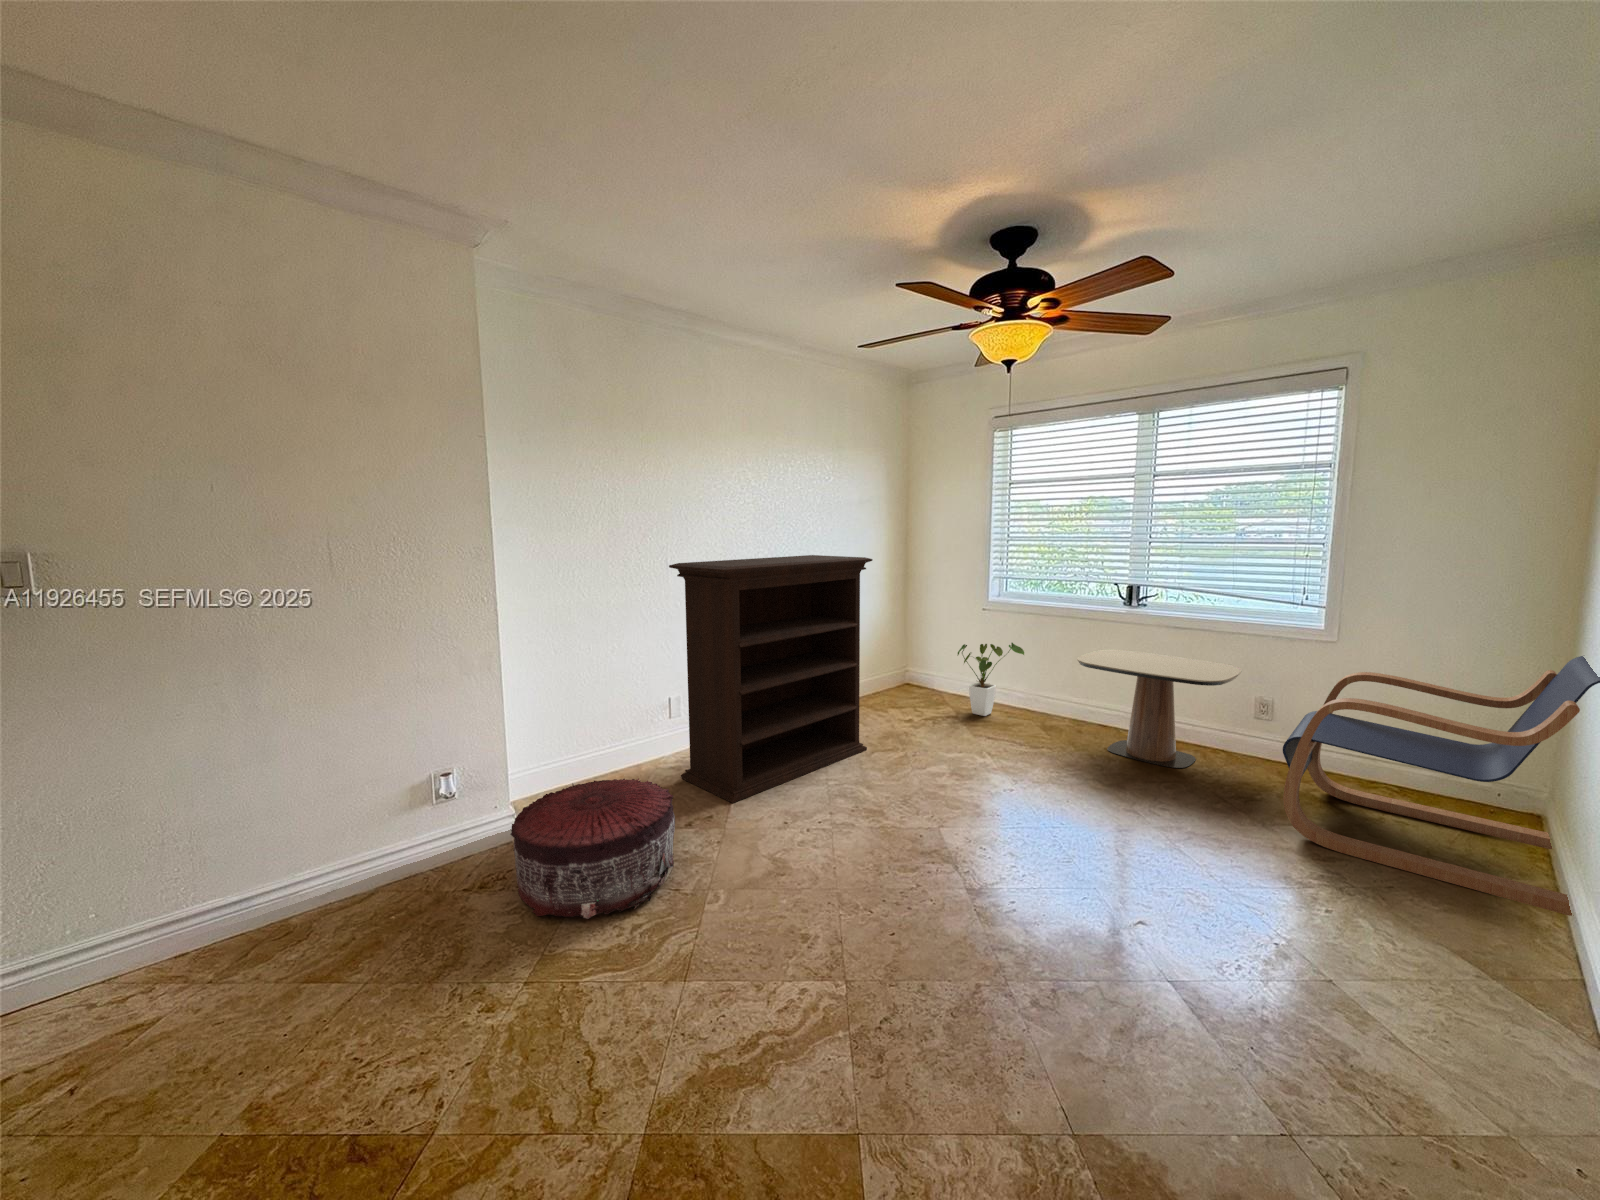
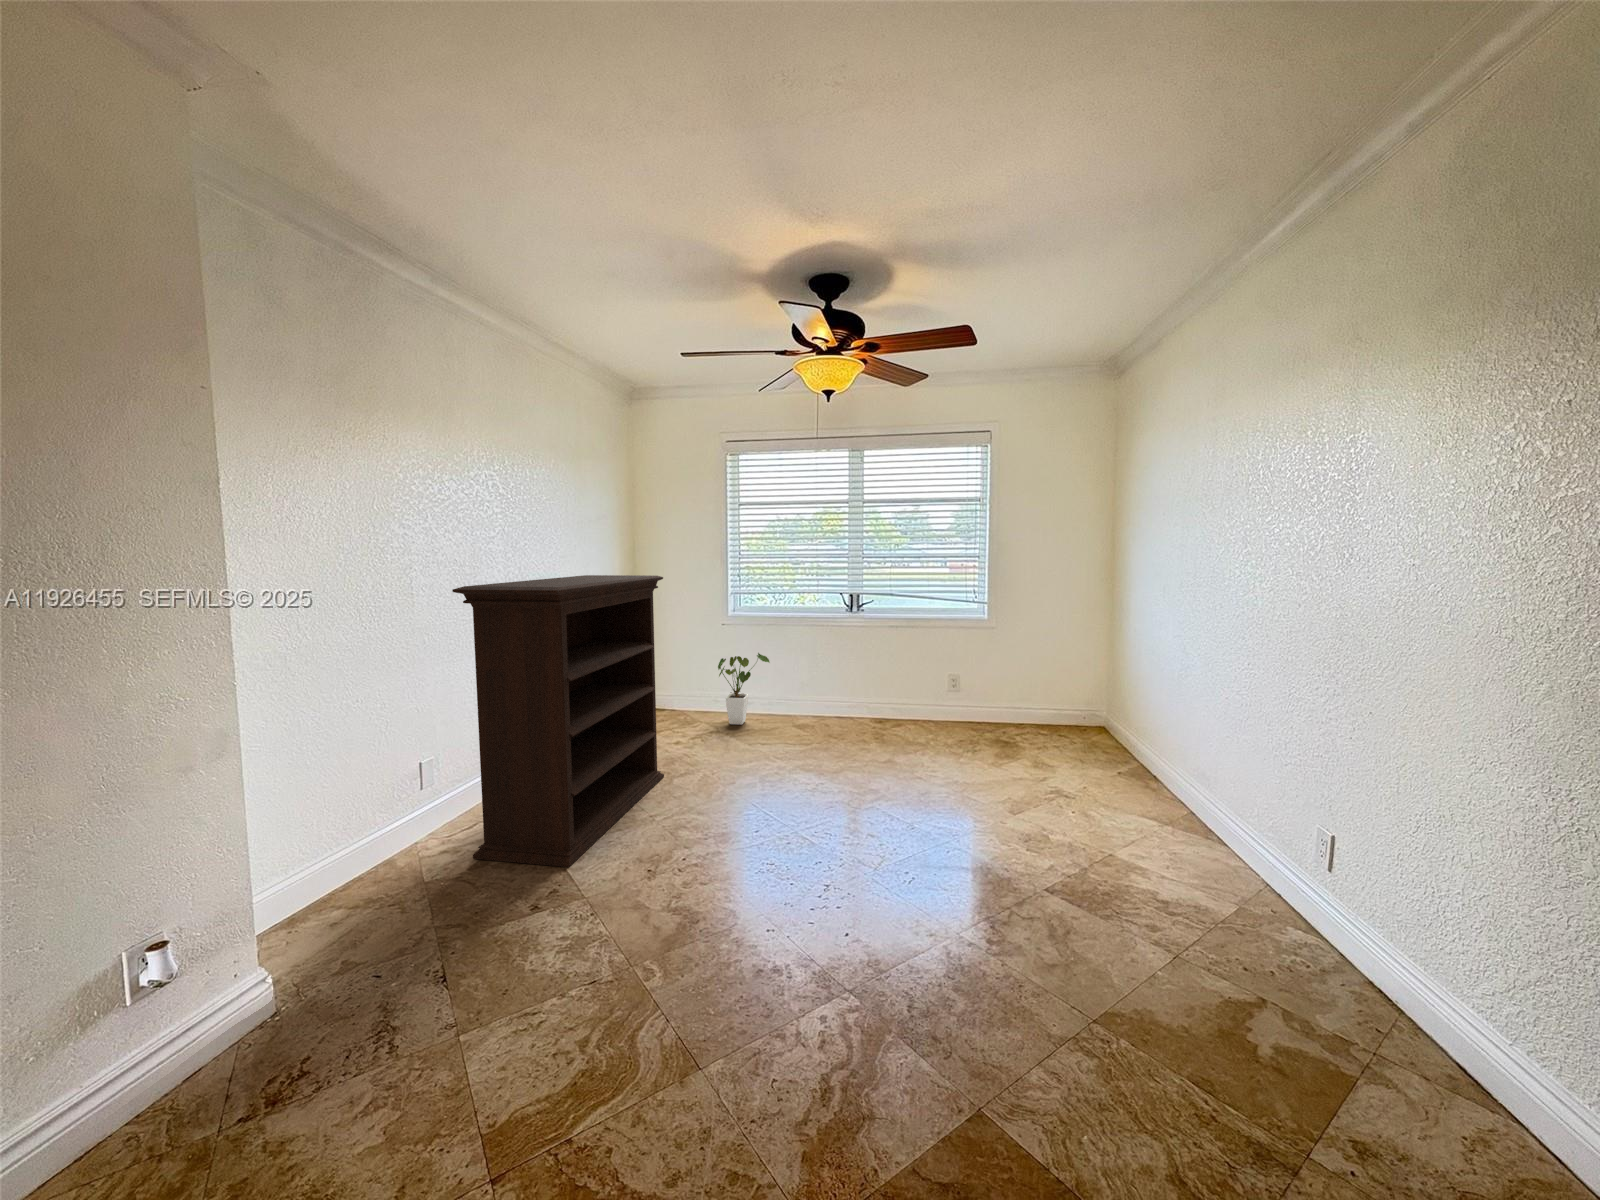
side table: present [1077,649,1242,768] -> none [831,649,945,738]
lounge chair: present [1283,656,1600,916] -> none [989,621,1167,777]
pouf: present [511,778,675,919] -> none [332,862,580,1093]

